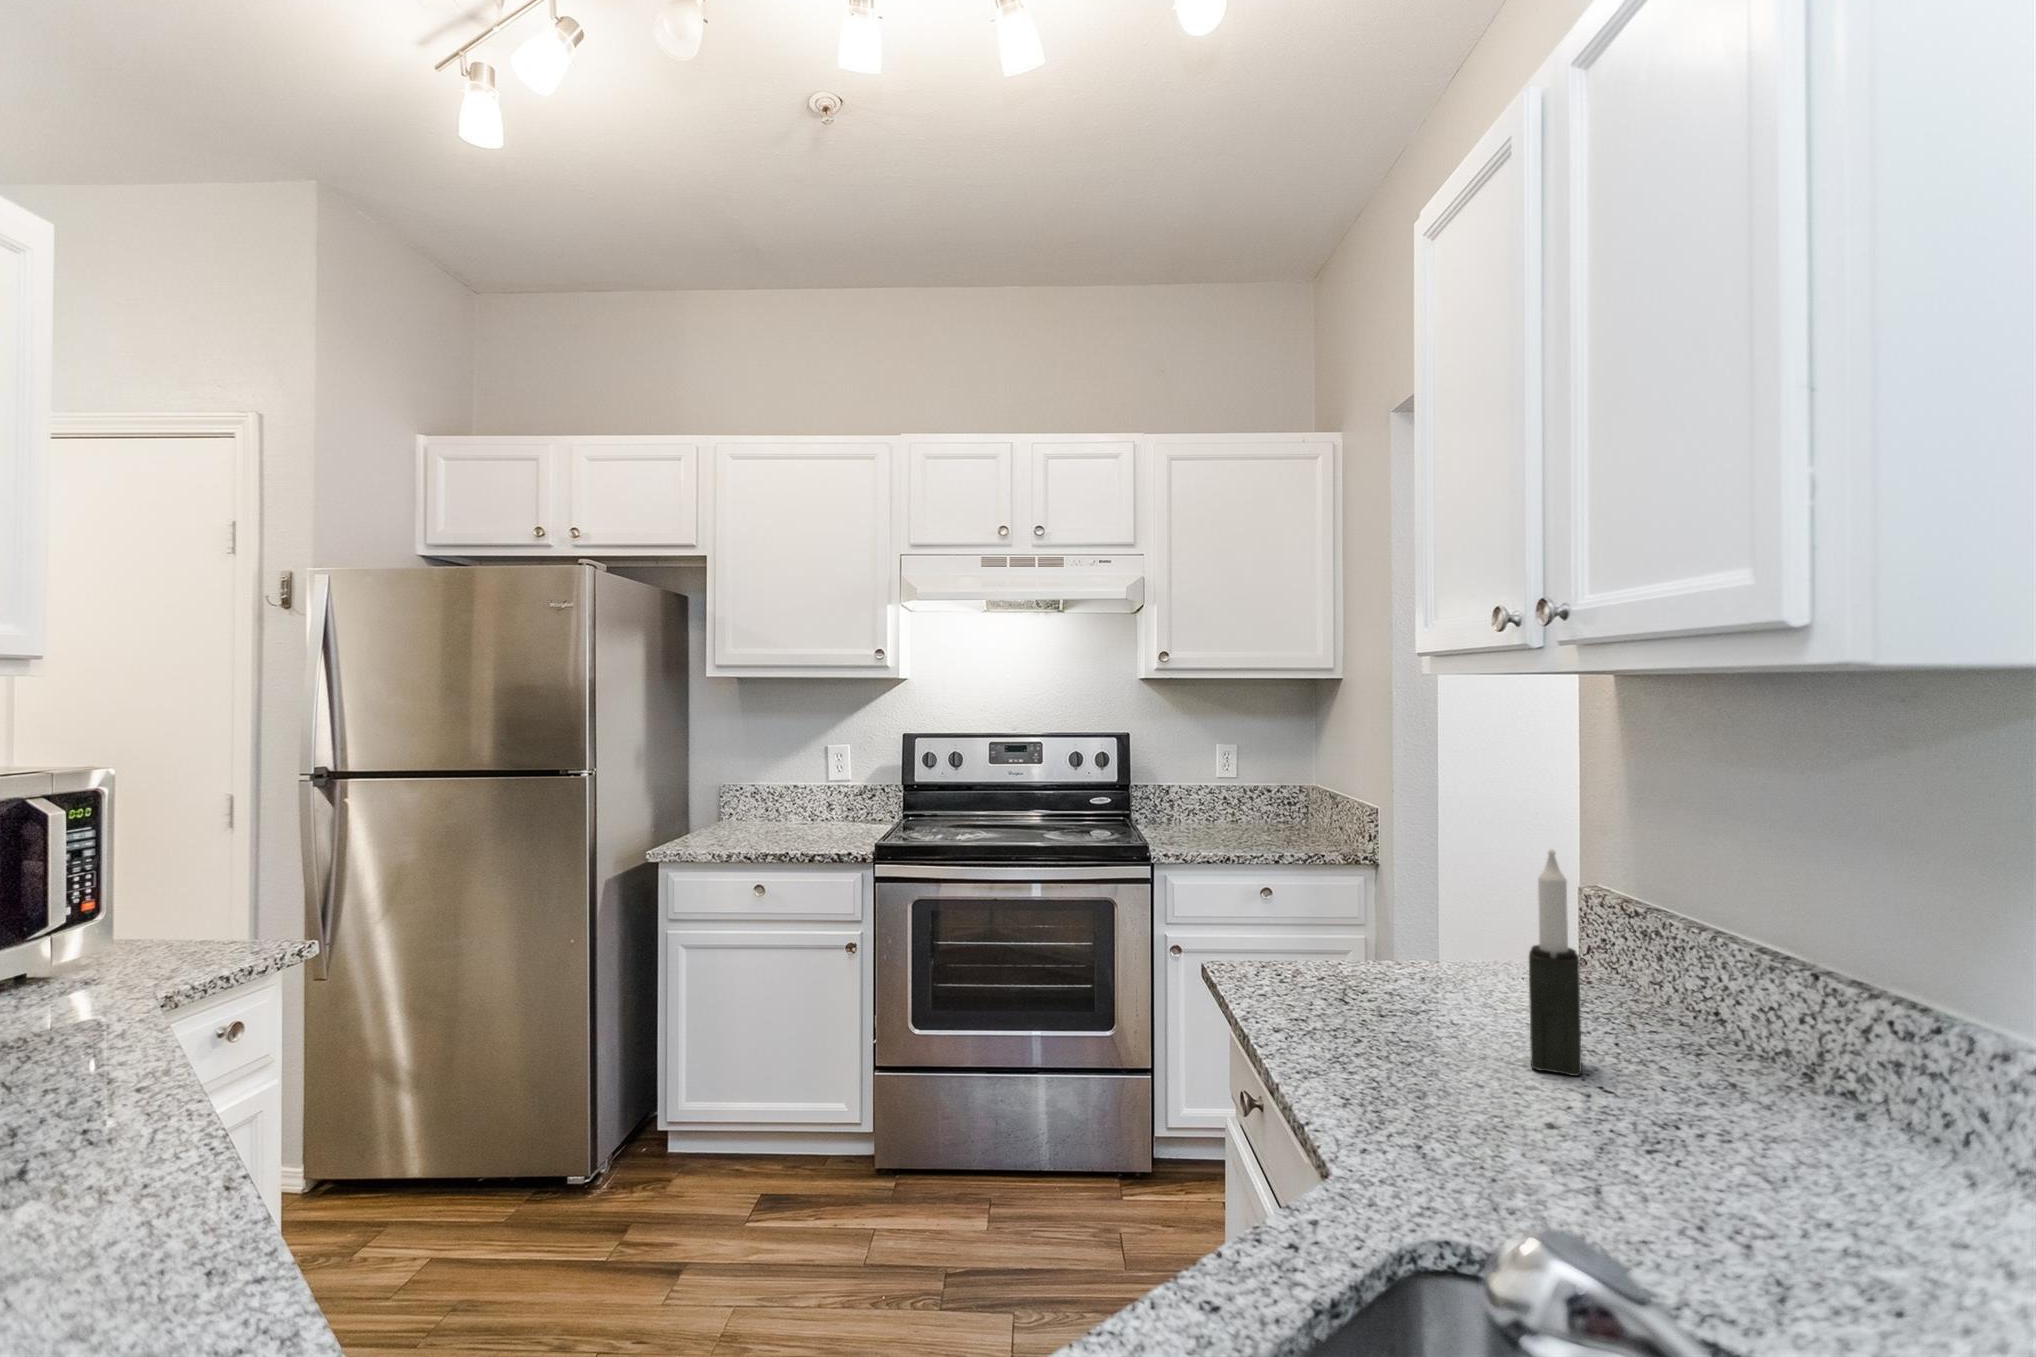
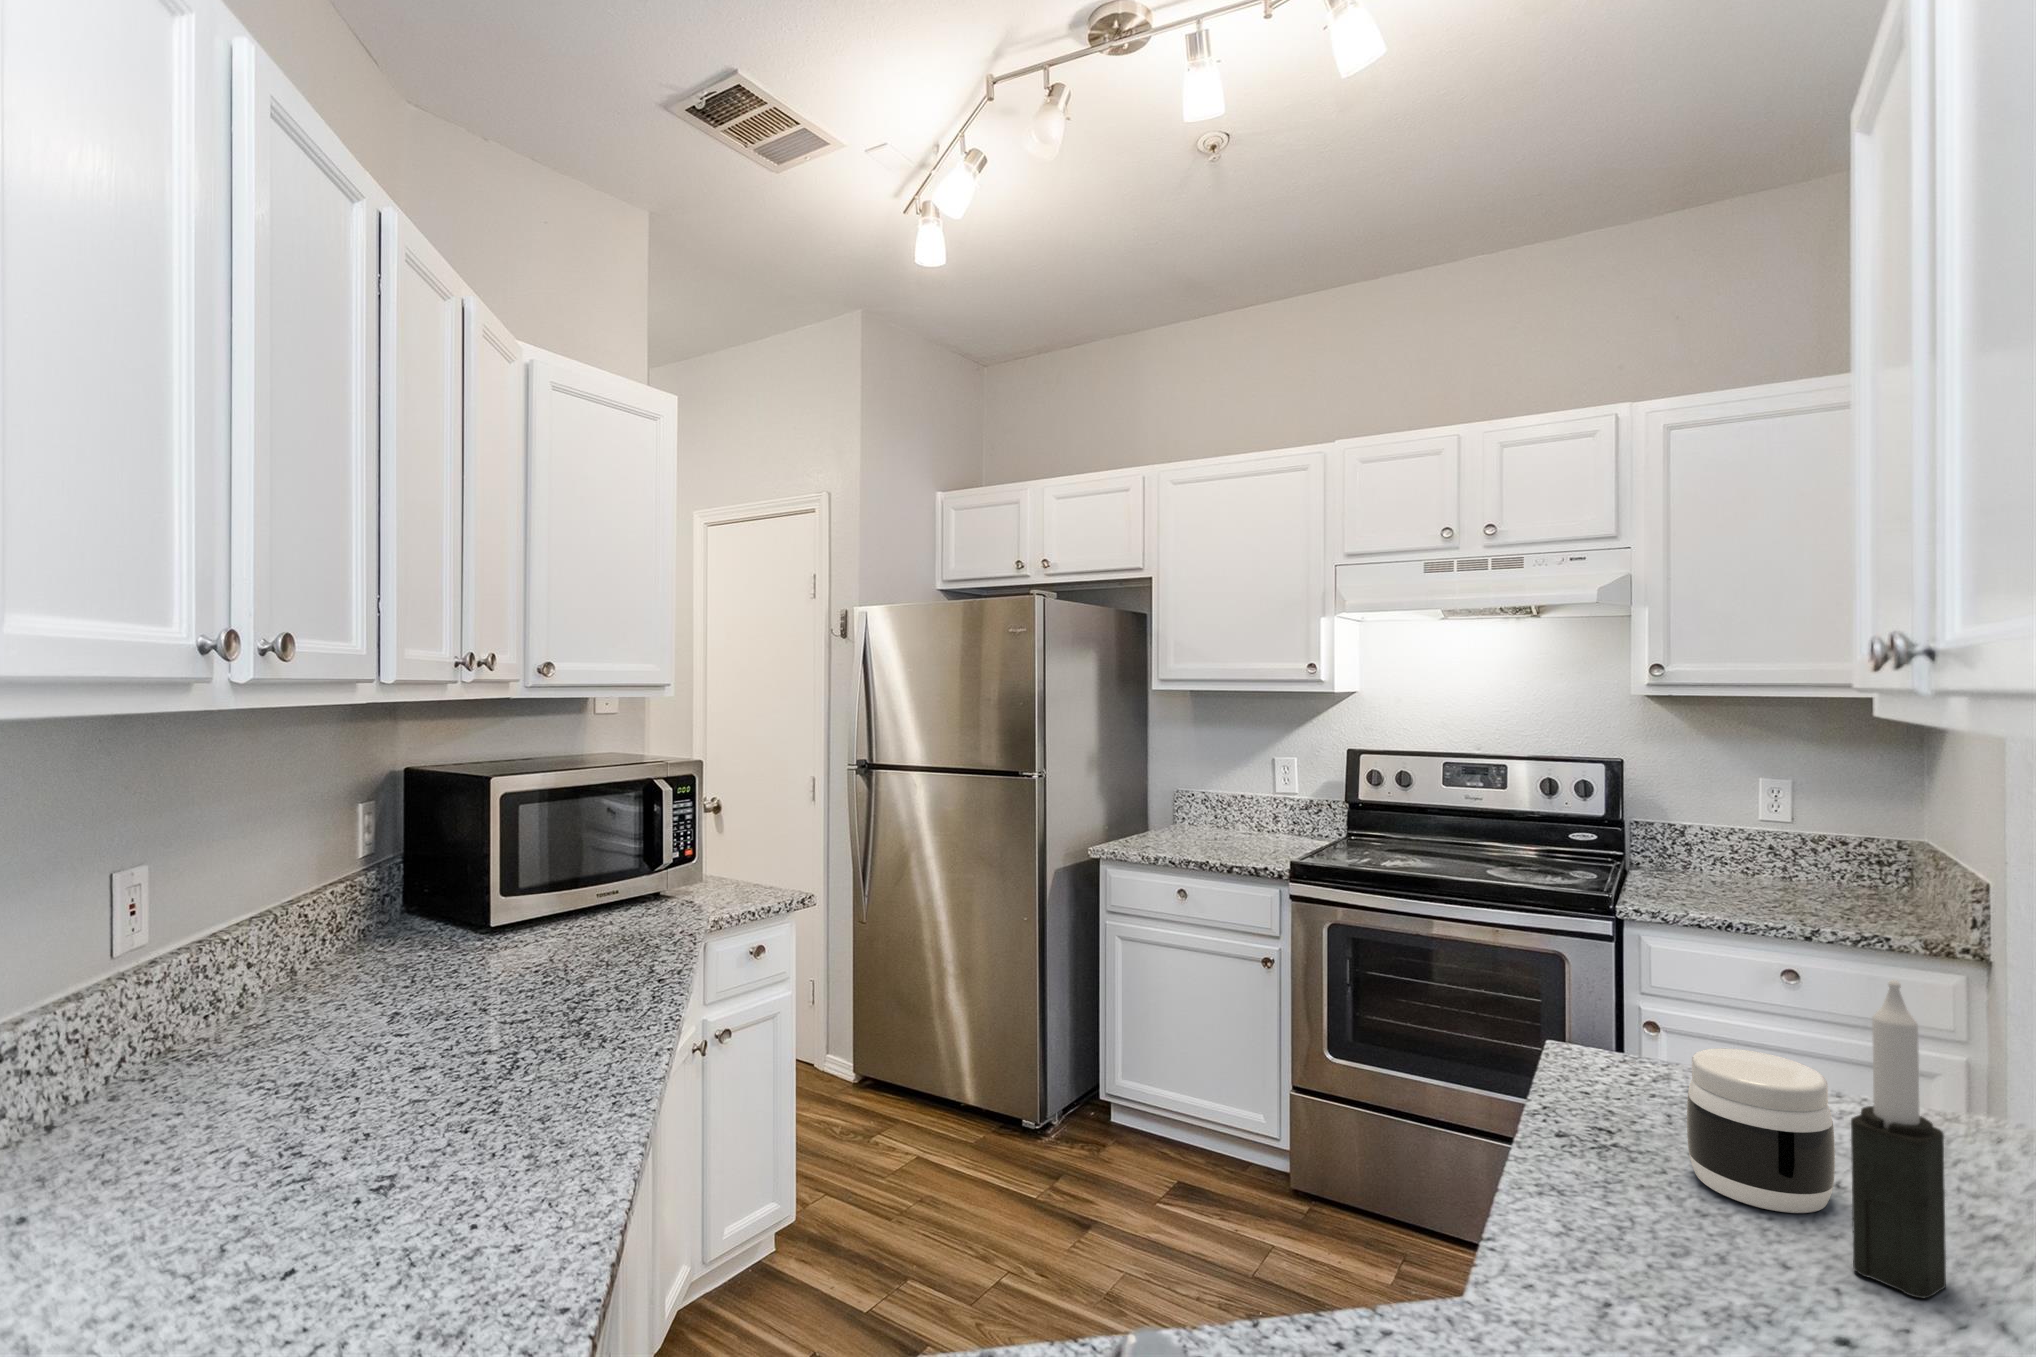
jar: none [1384,928,1483,1044] -> present [1687,1048,1835,1213]

